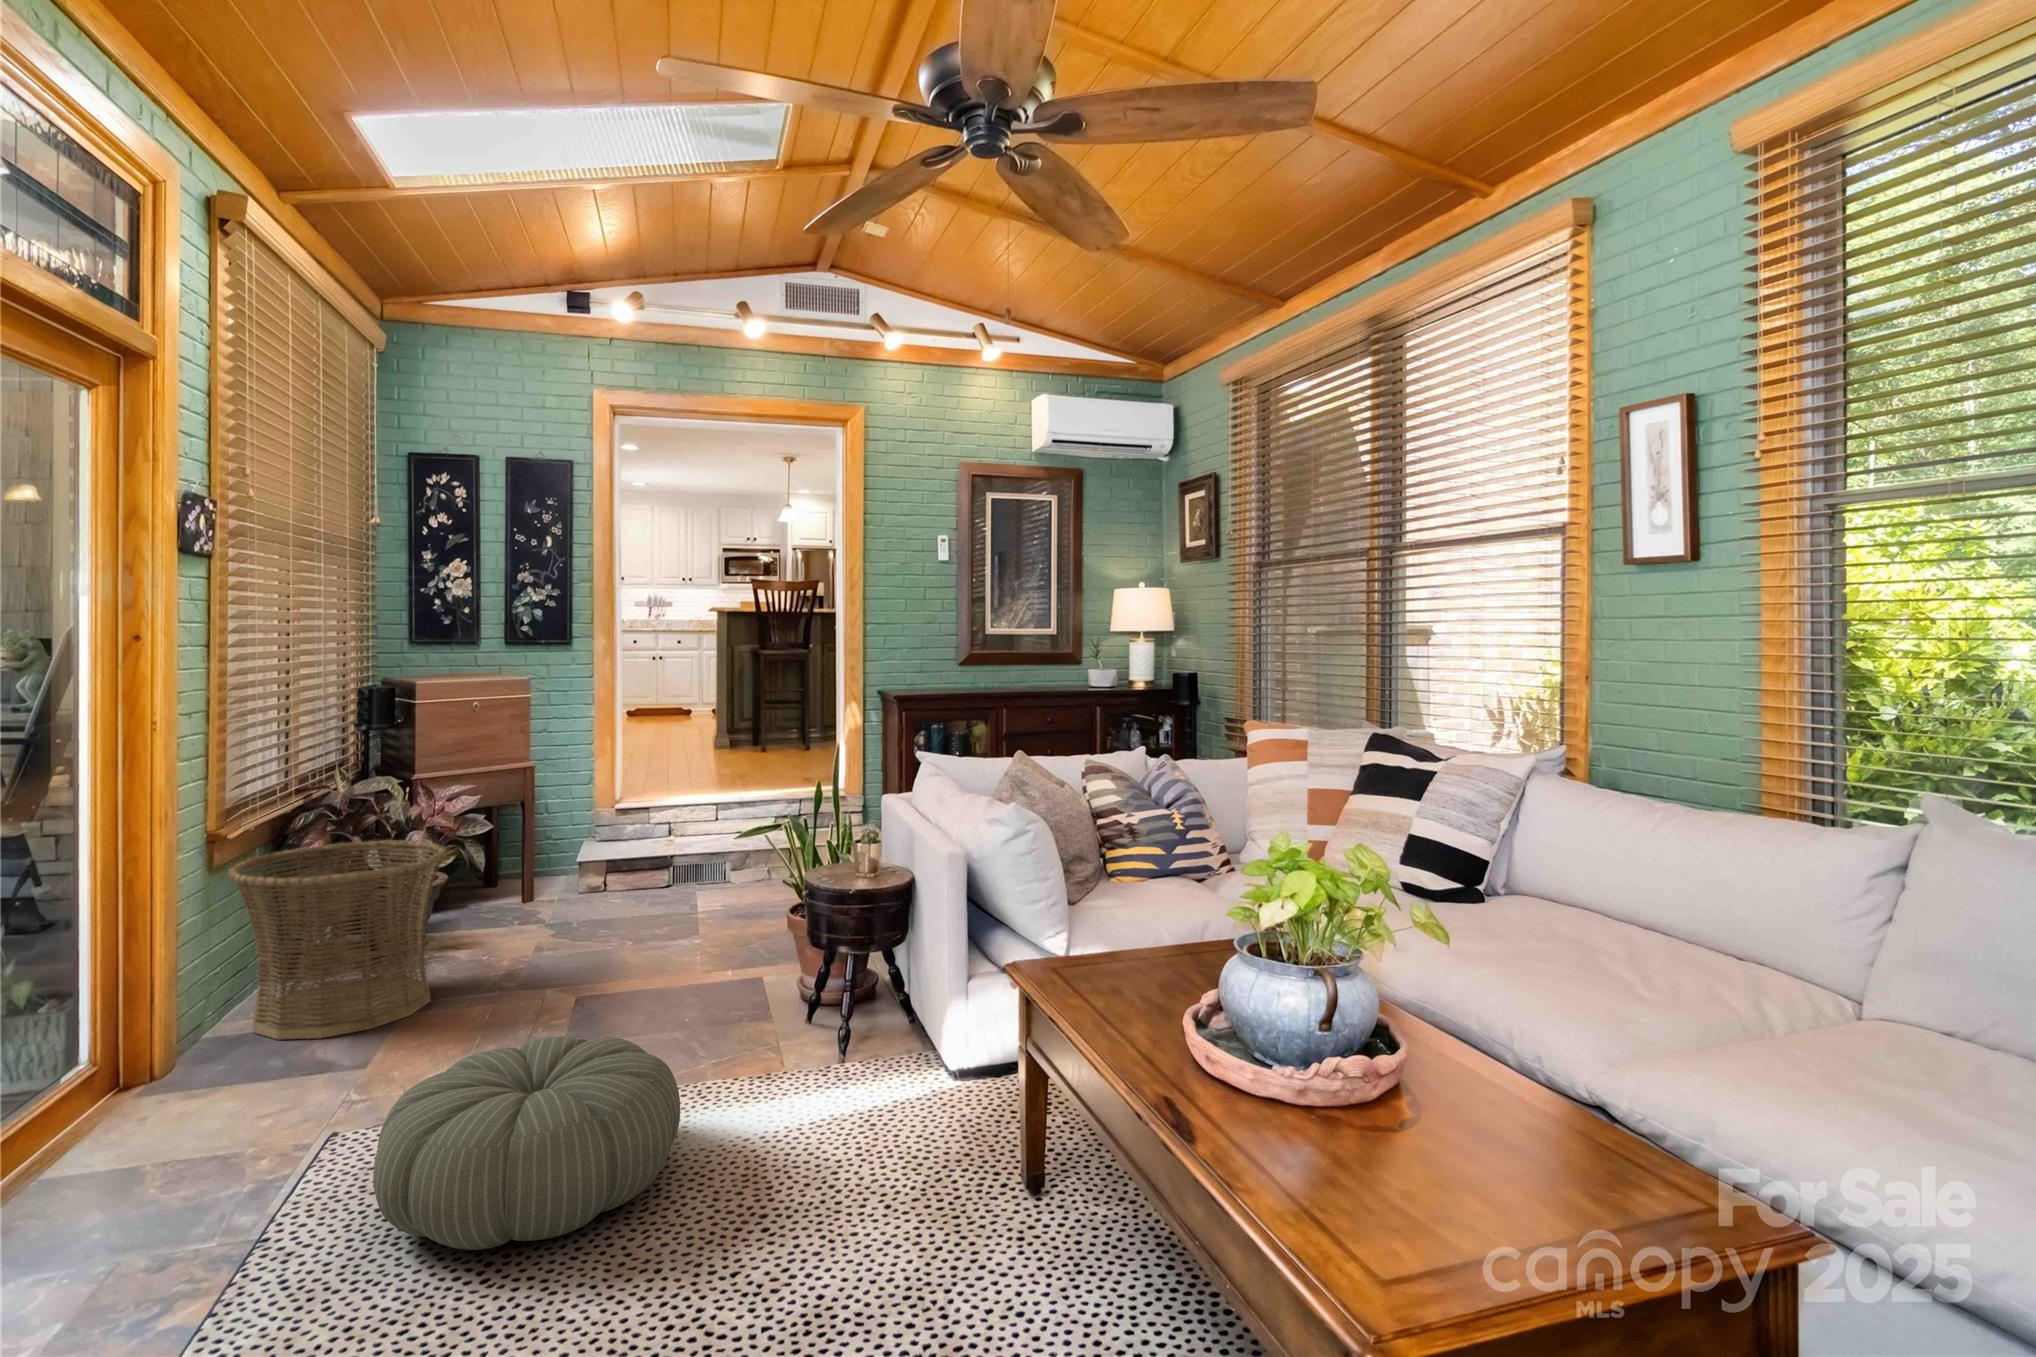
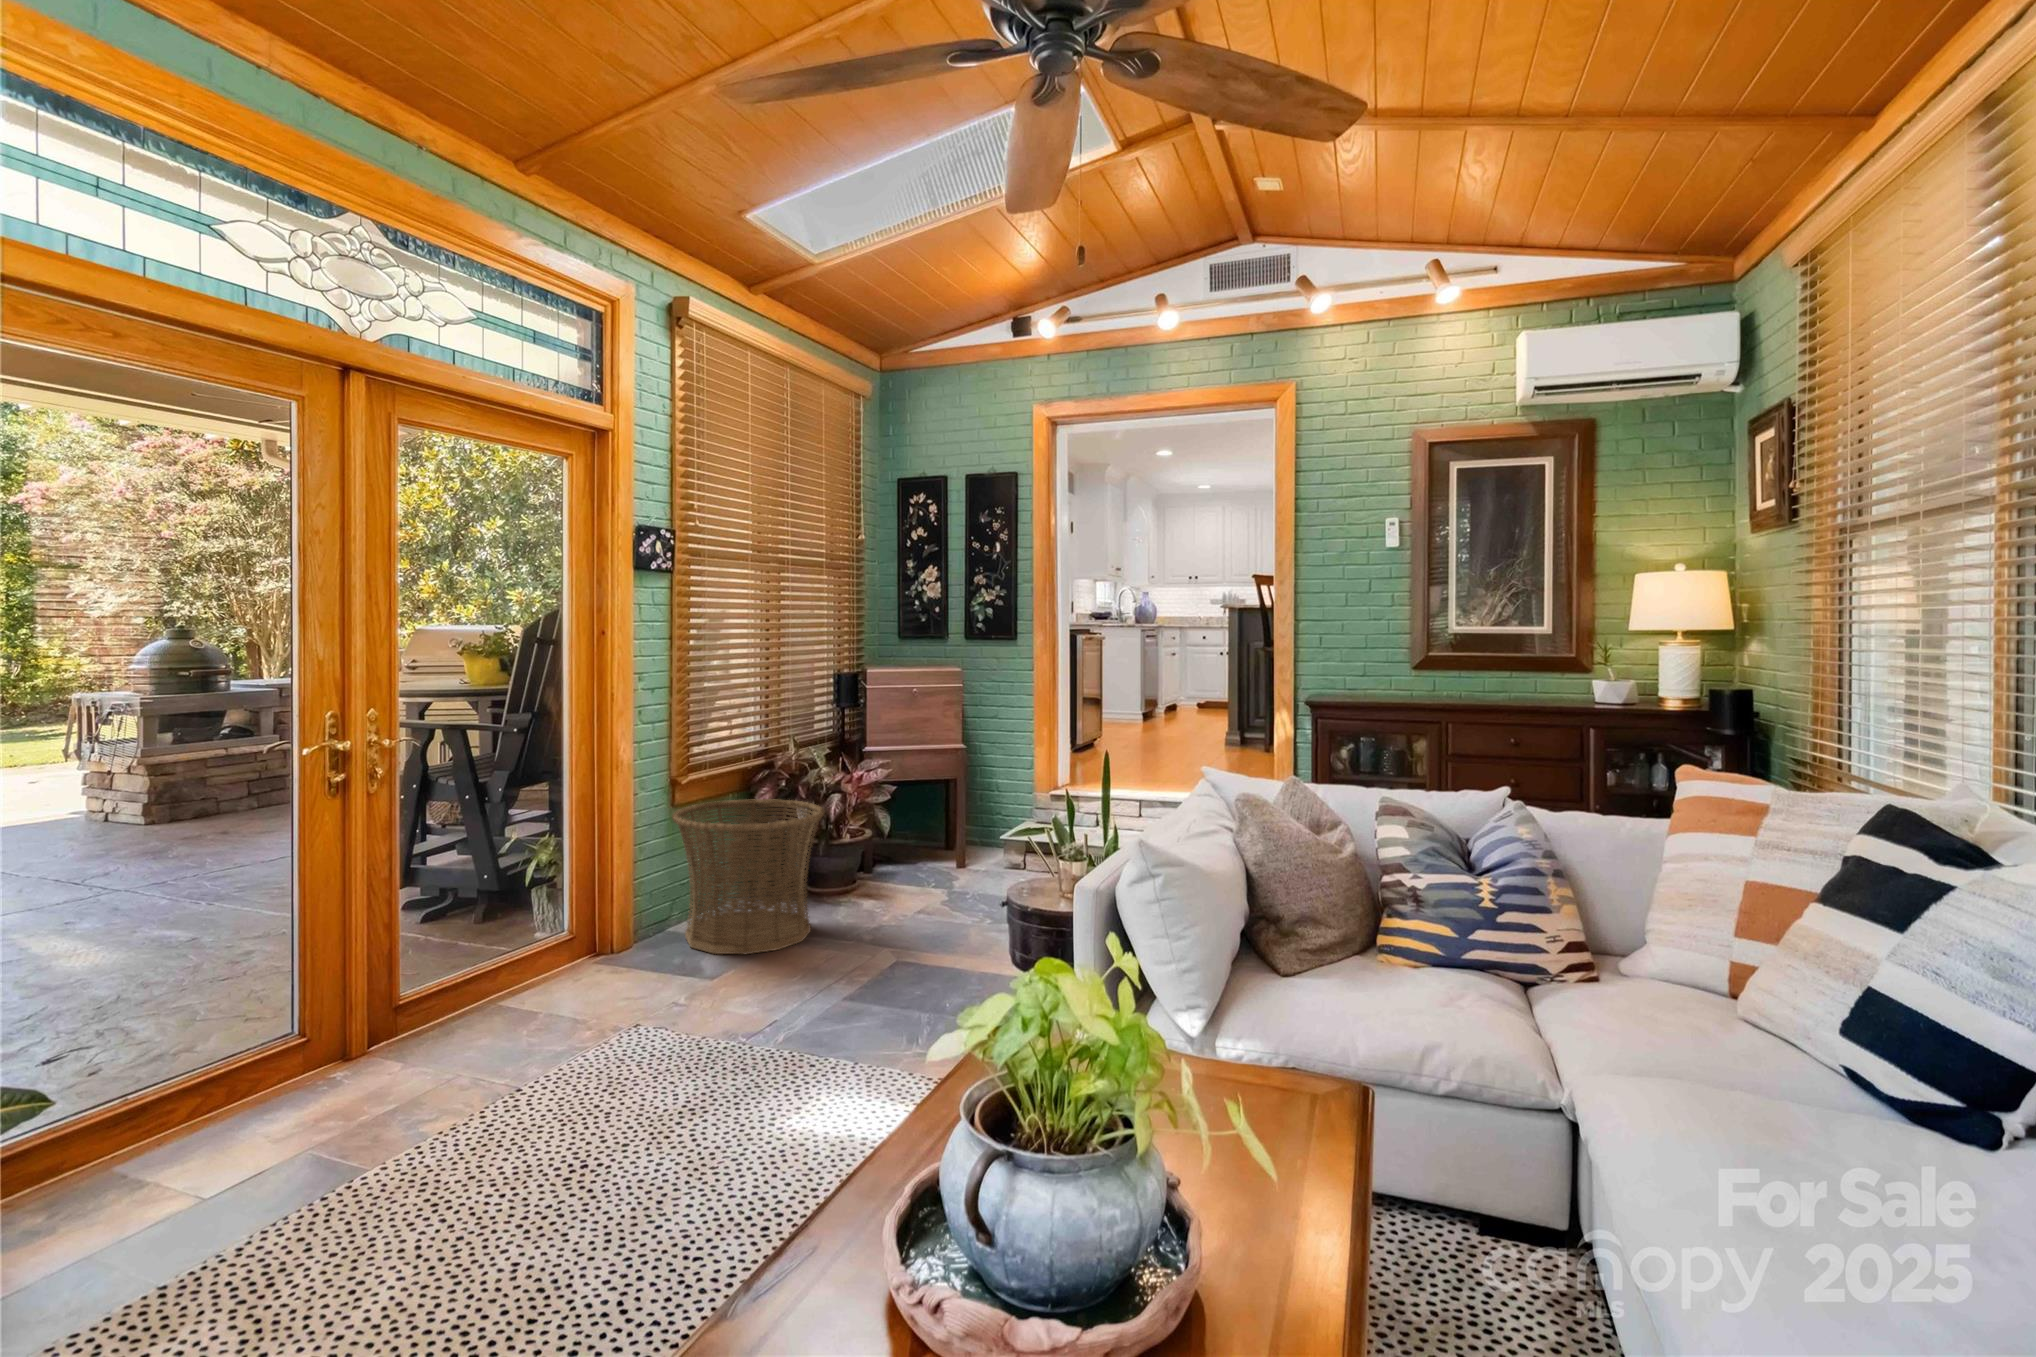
pouf: present [373,1037,680,1250] -> none [545,994,809,1179]

